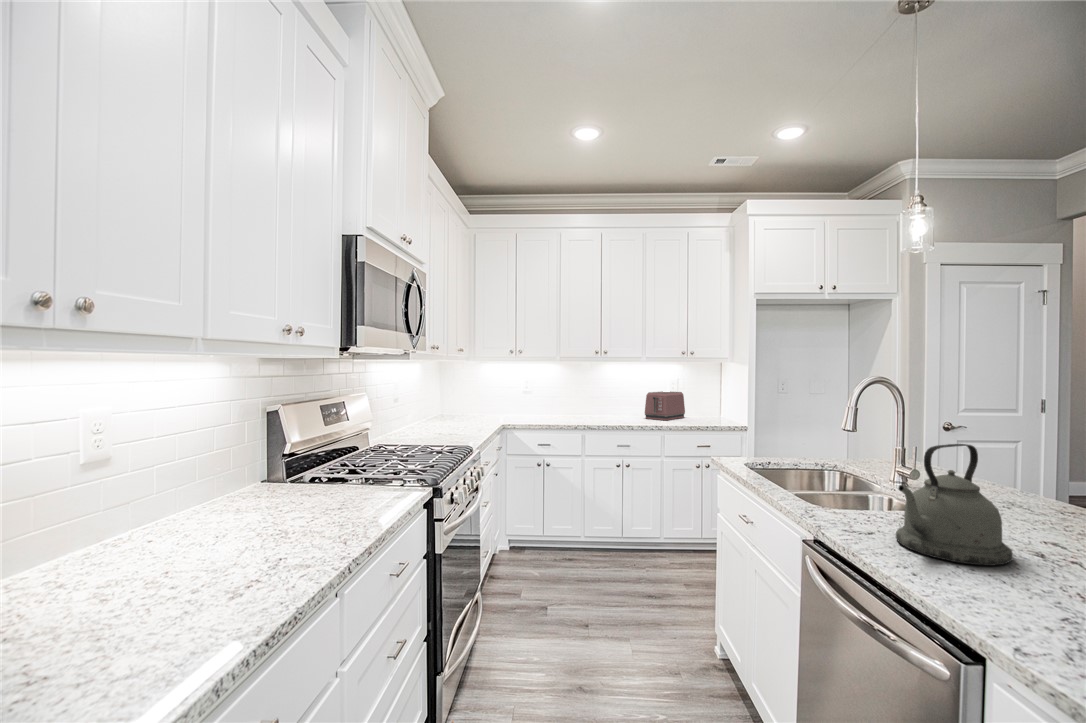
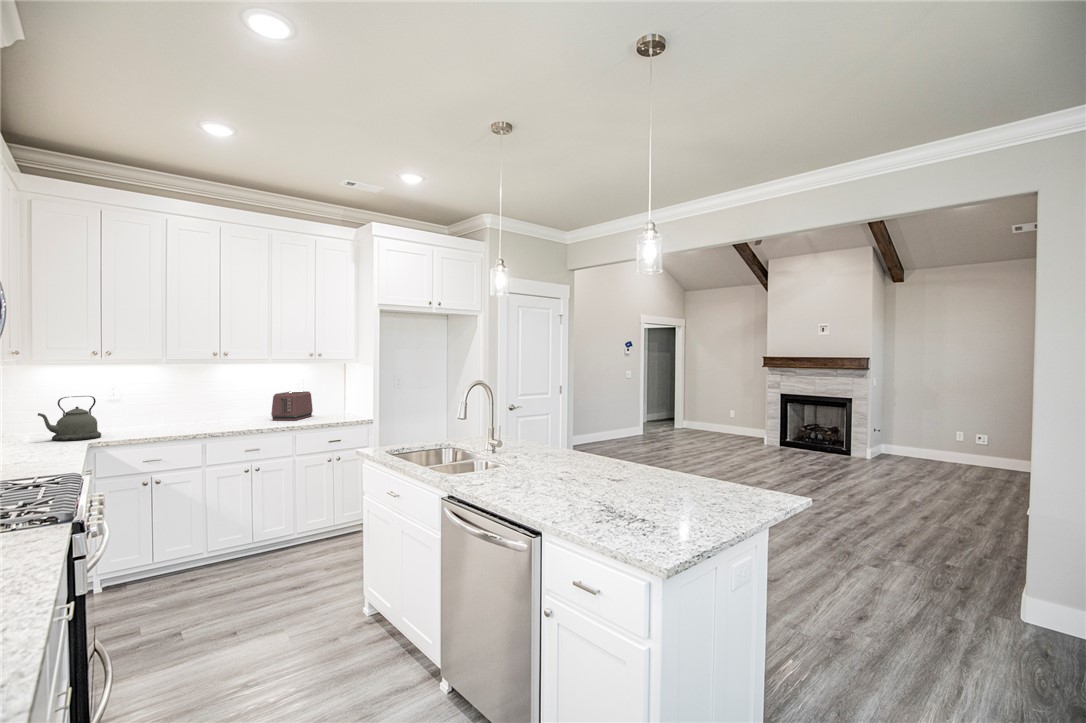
kettle: present [896,444,1013,566] -> present [38,396,101,441]

